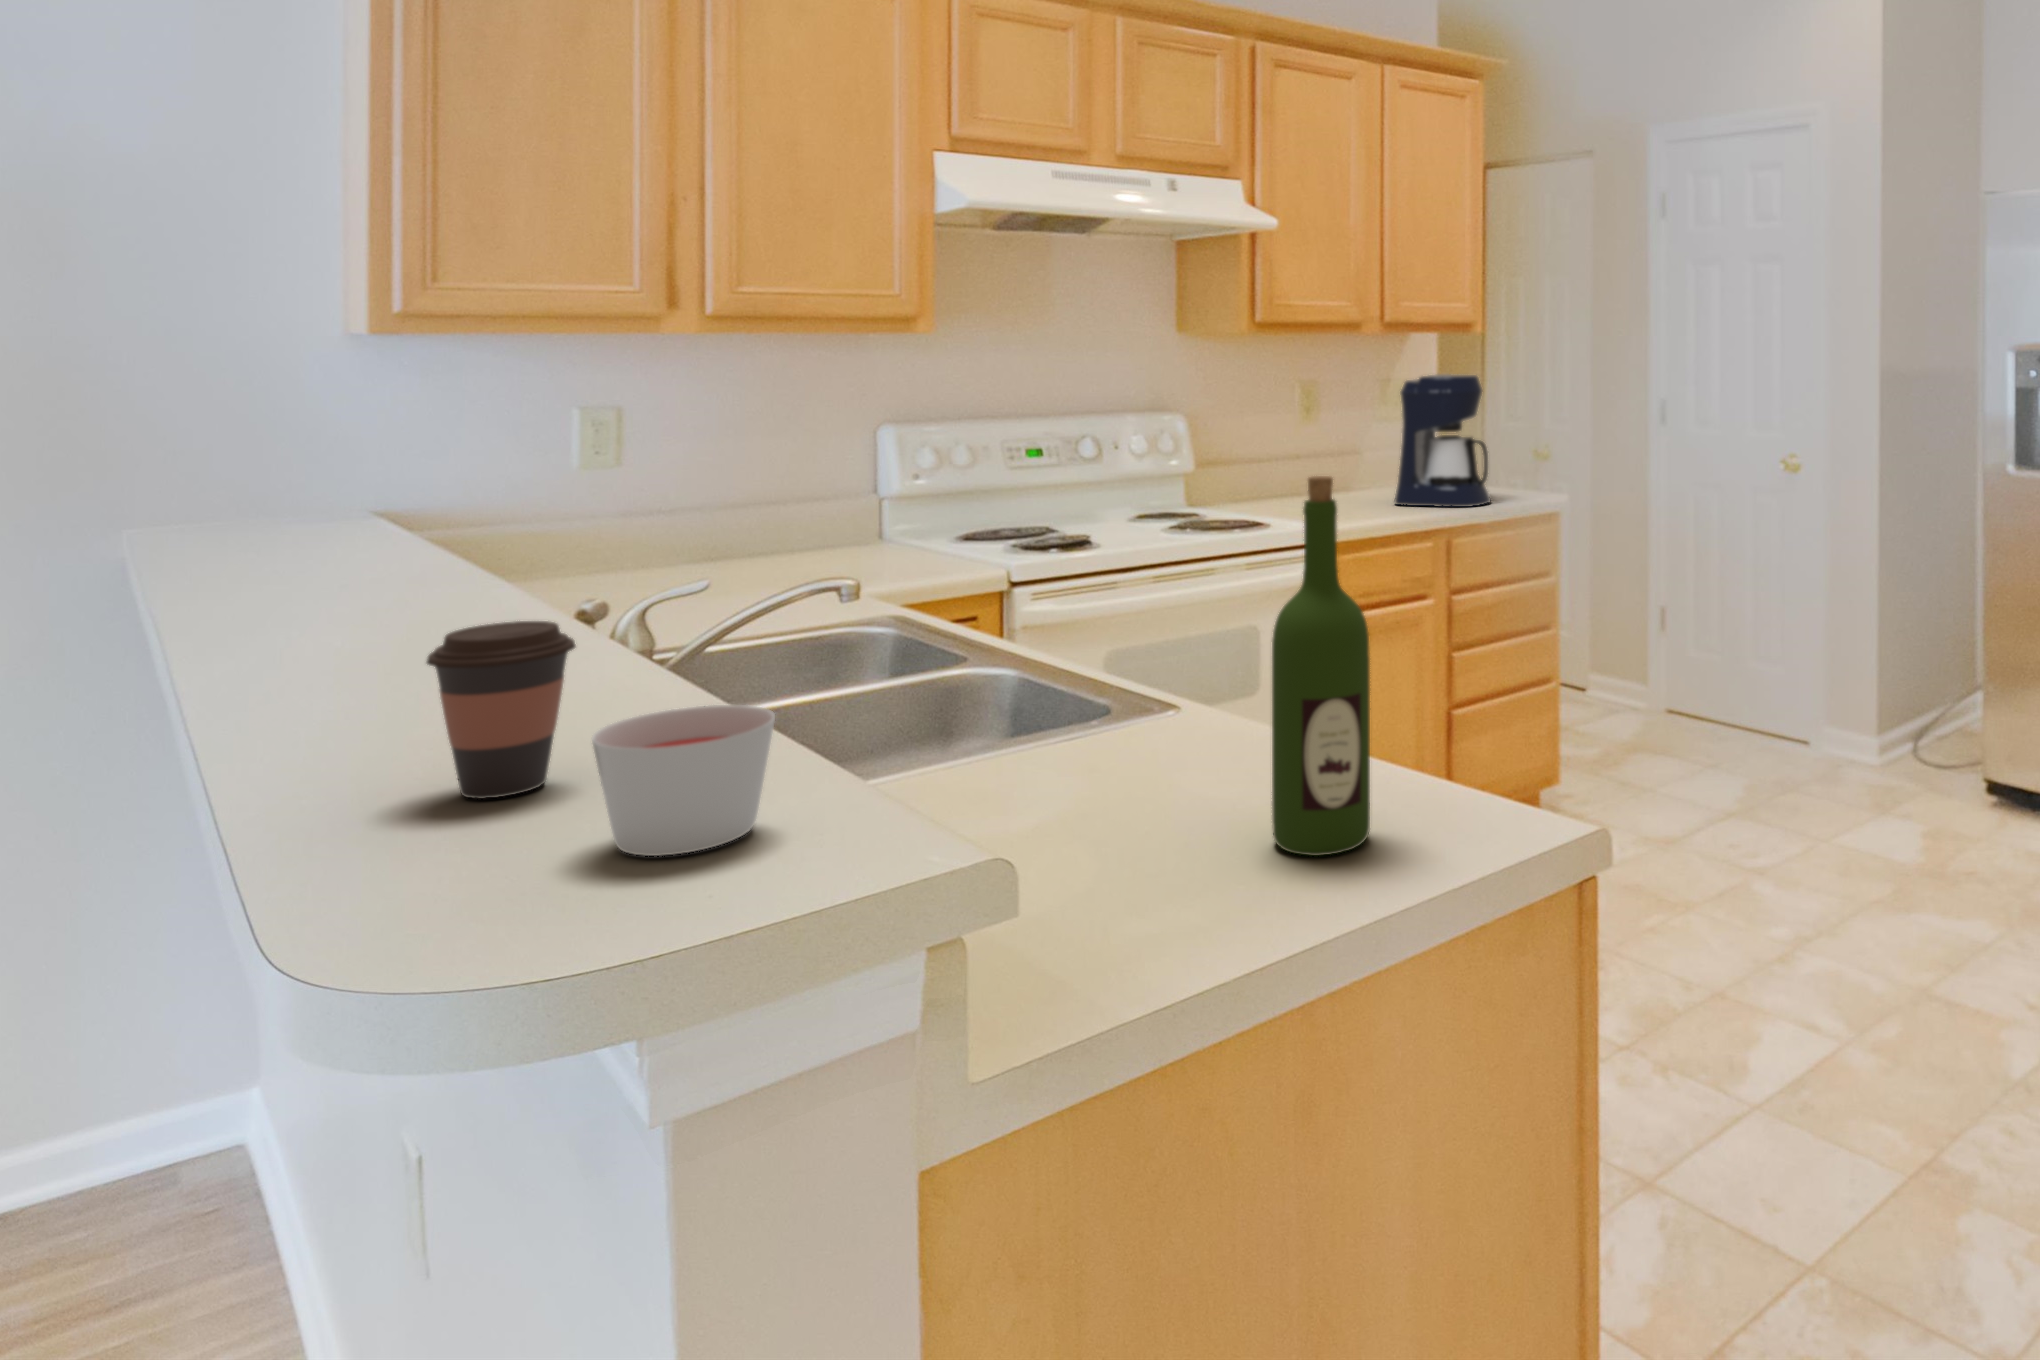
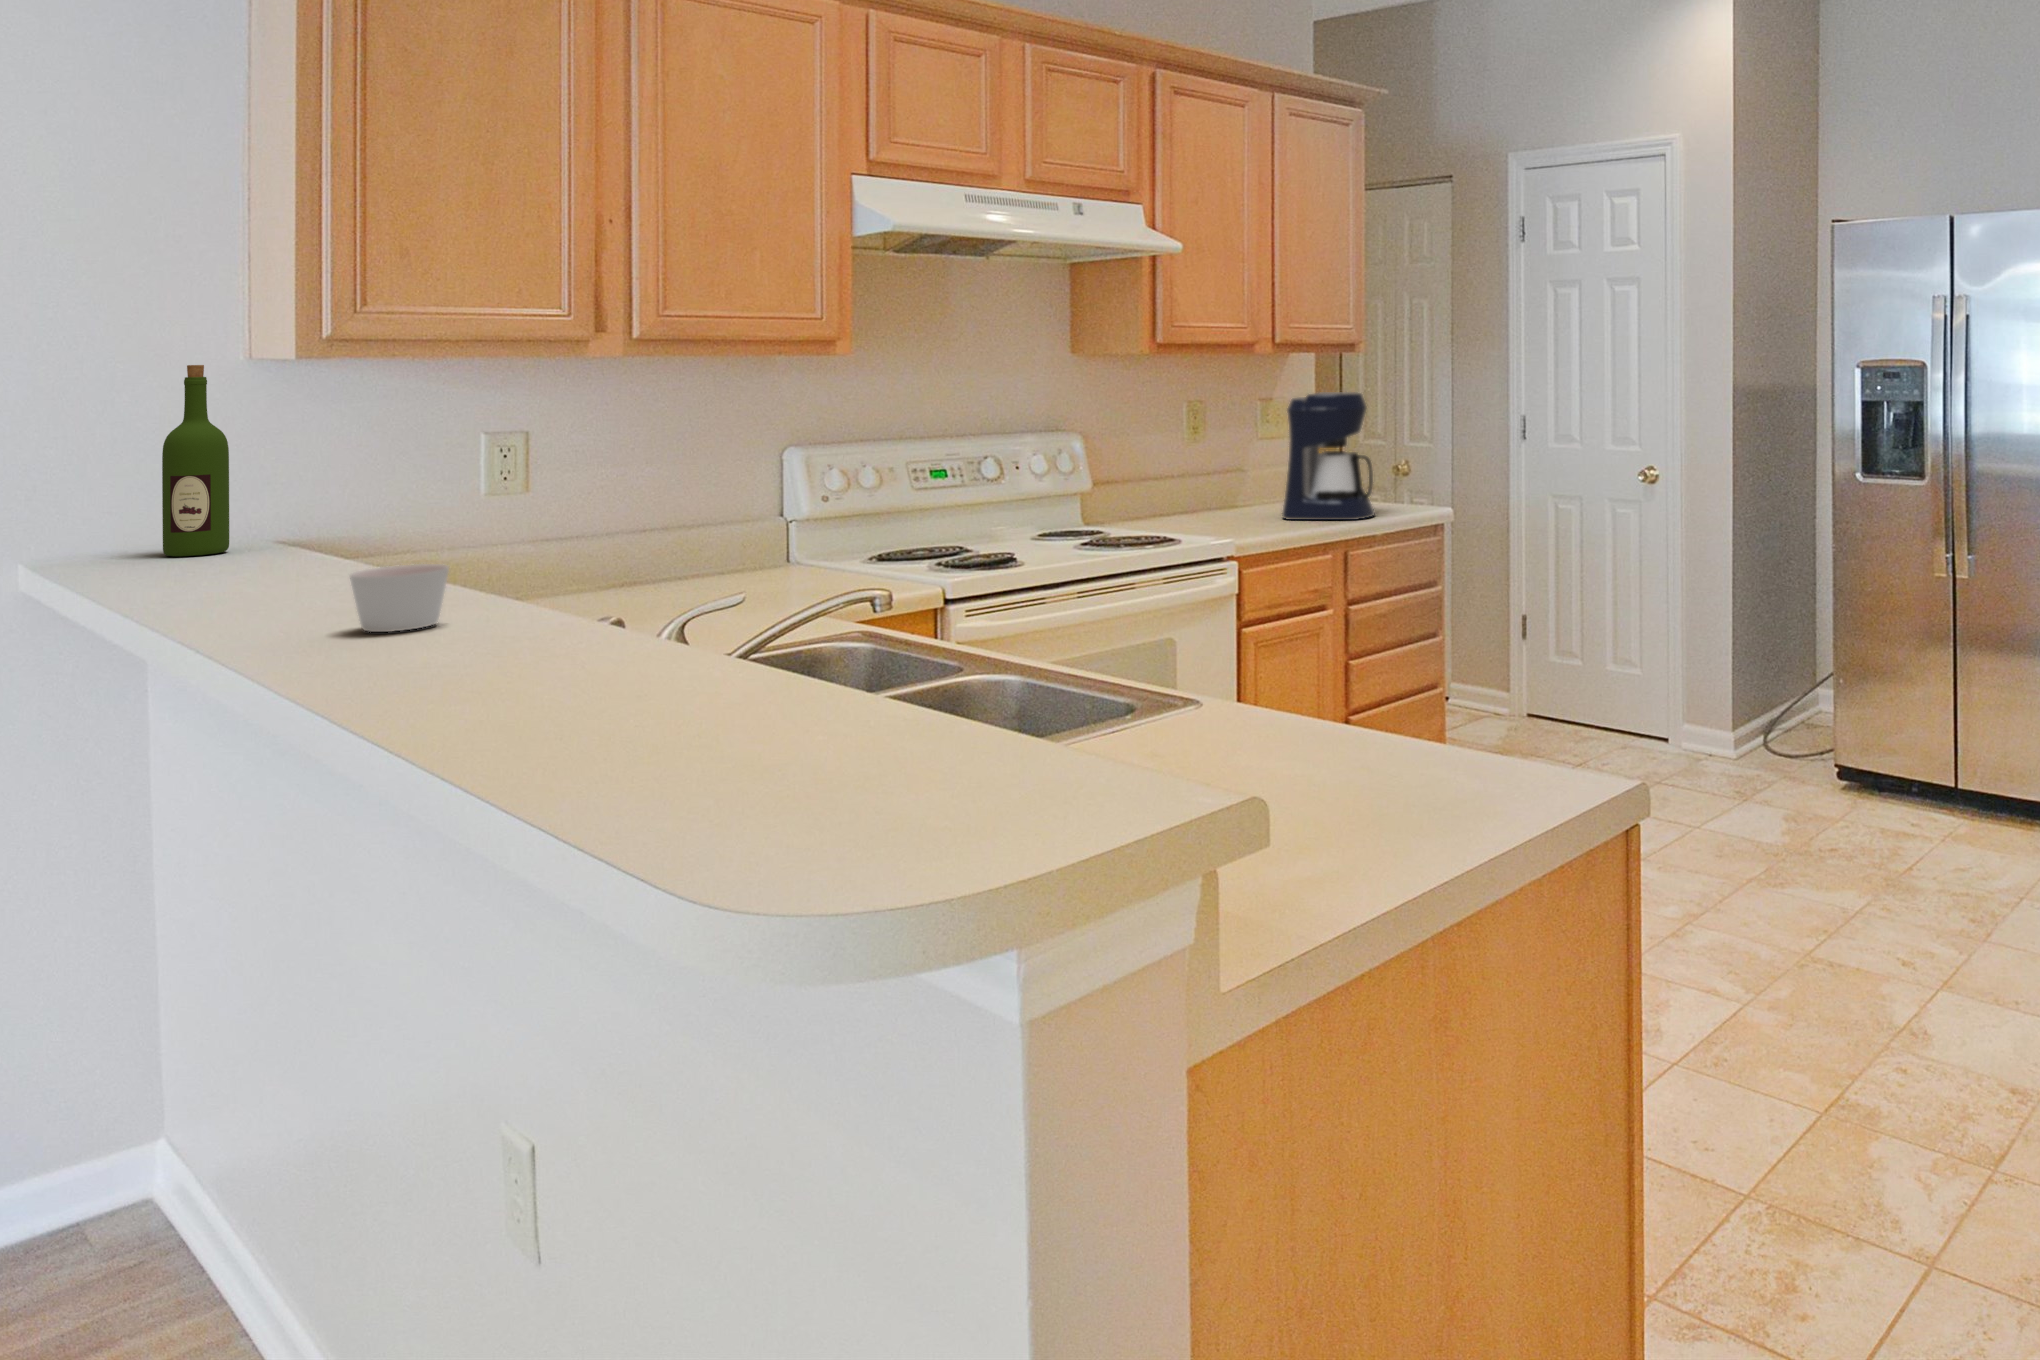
wine bottle: present [1272,476,1370,856] -> present [162,365,229,556]
coffee cup: present [427,621,576,799] -> none [683,632,810,798]
candle: present [592,705,775,856] -> present [350,564,449,632]

